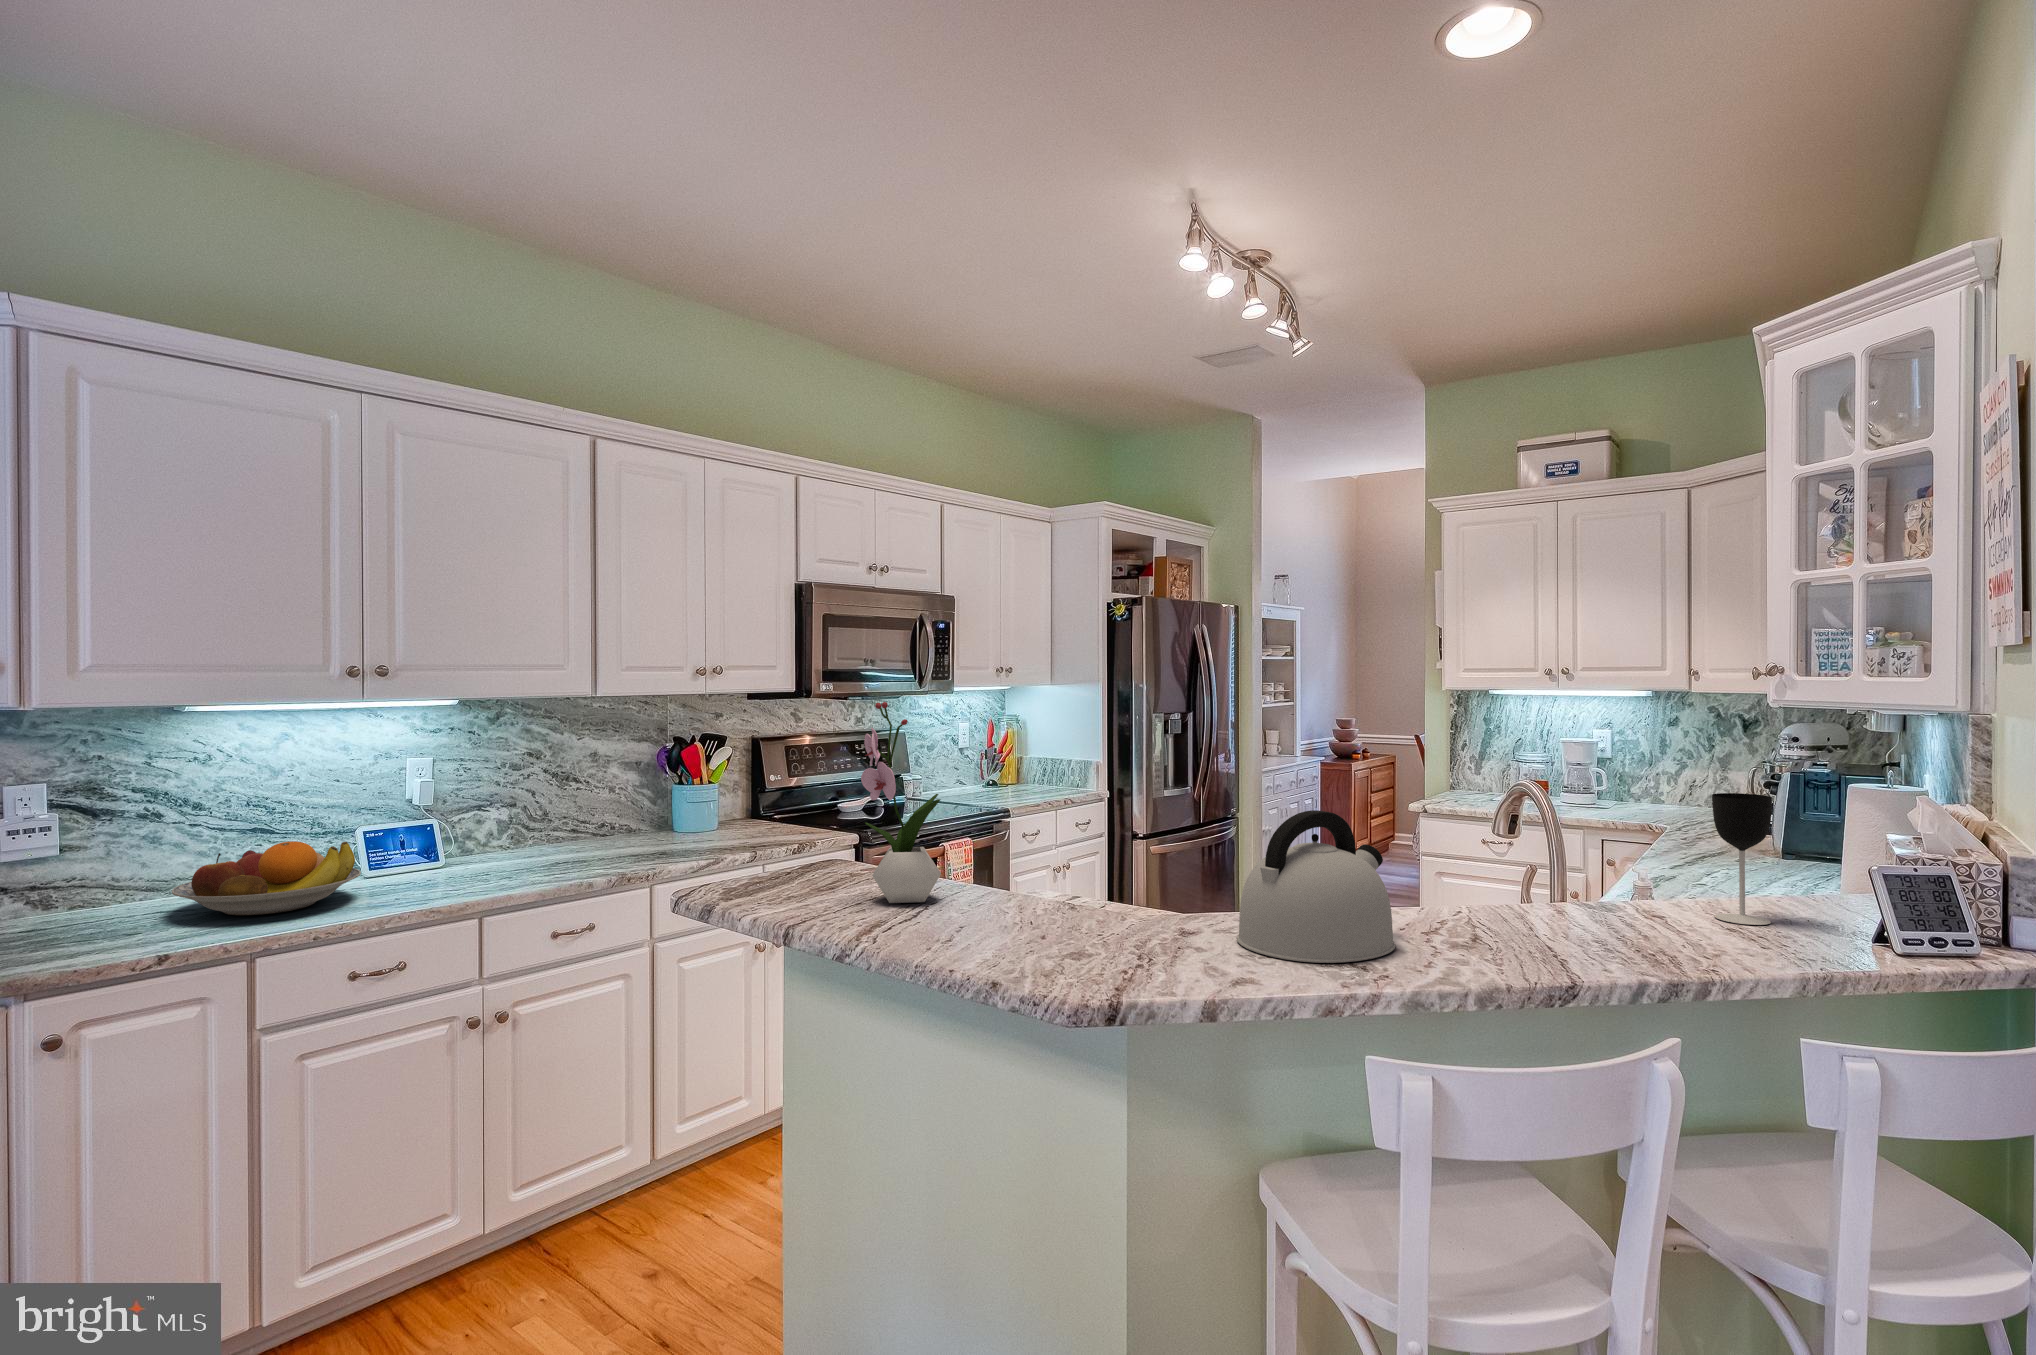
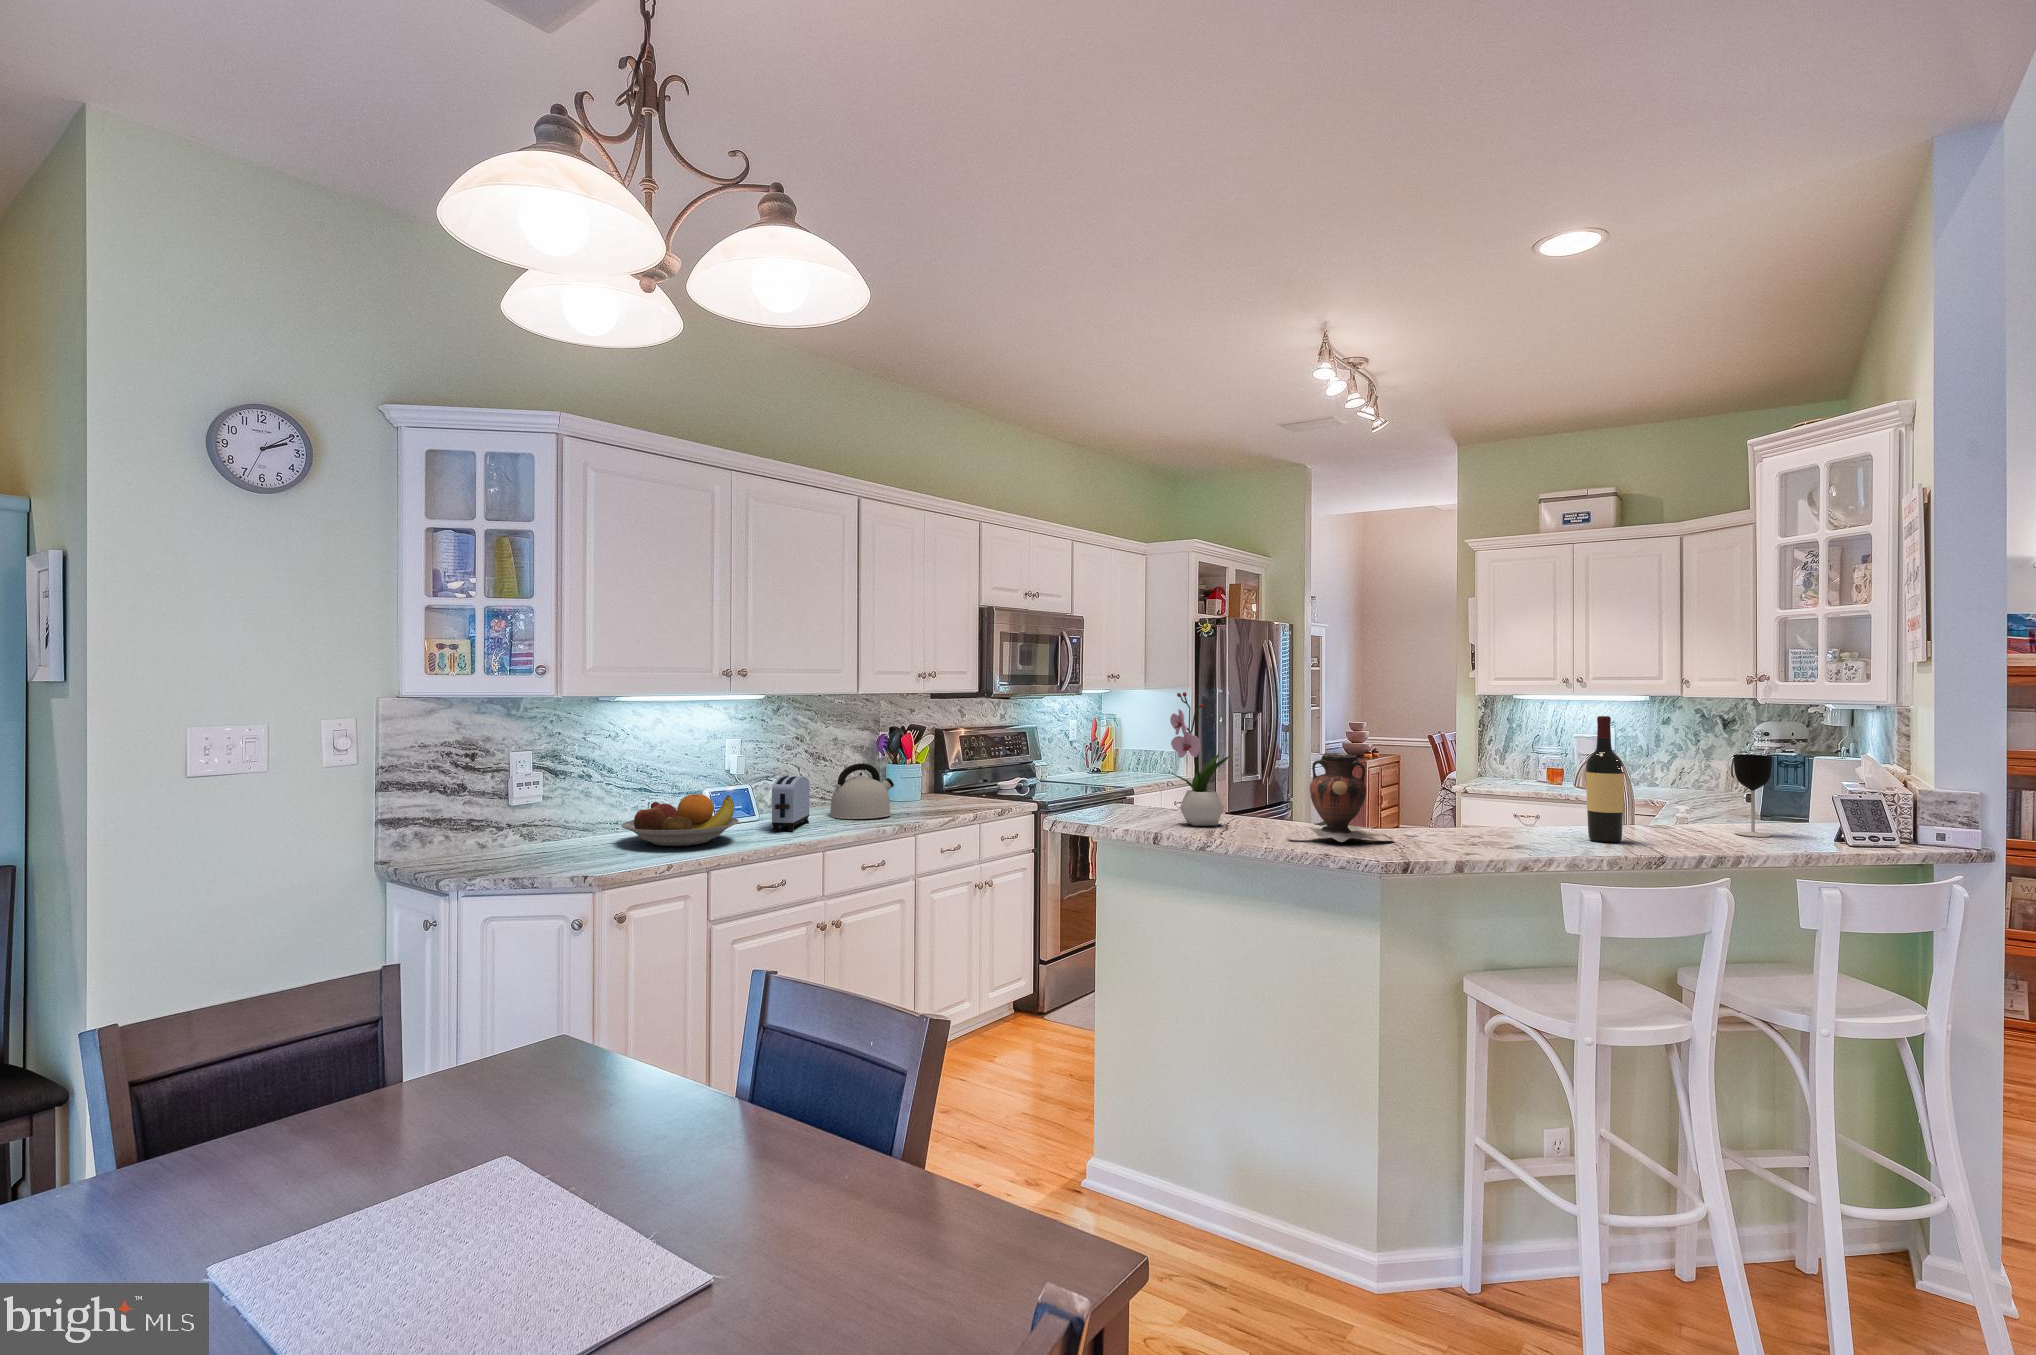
wine bottle: none [1466,739,1524,942] -> present [1586,716,1624,842]
vase: none [981,801,1153,948] -> present [1287,753,1393,842]
toaster: none [430,810,509,885] -> present [772,776,810,831]
kettle: present [1237,810,1395,963] -> present [830,763,894,819]

